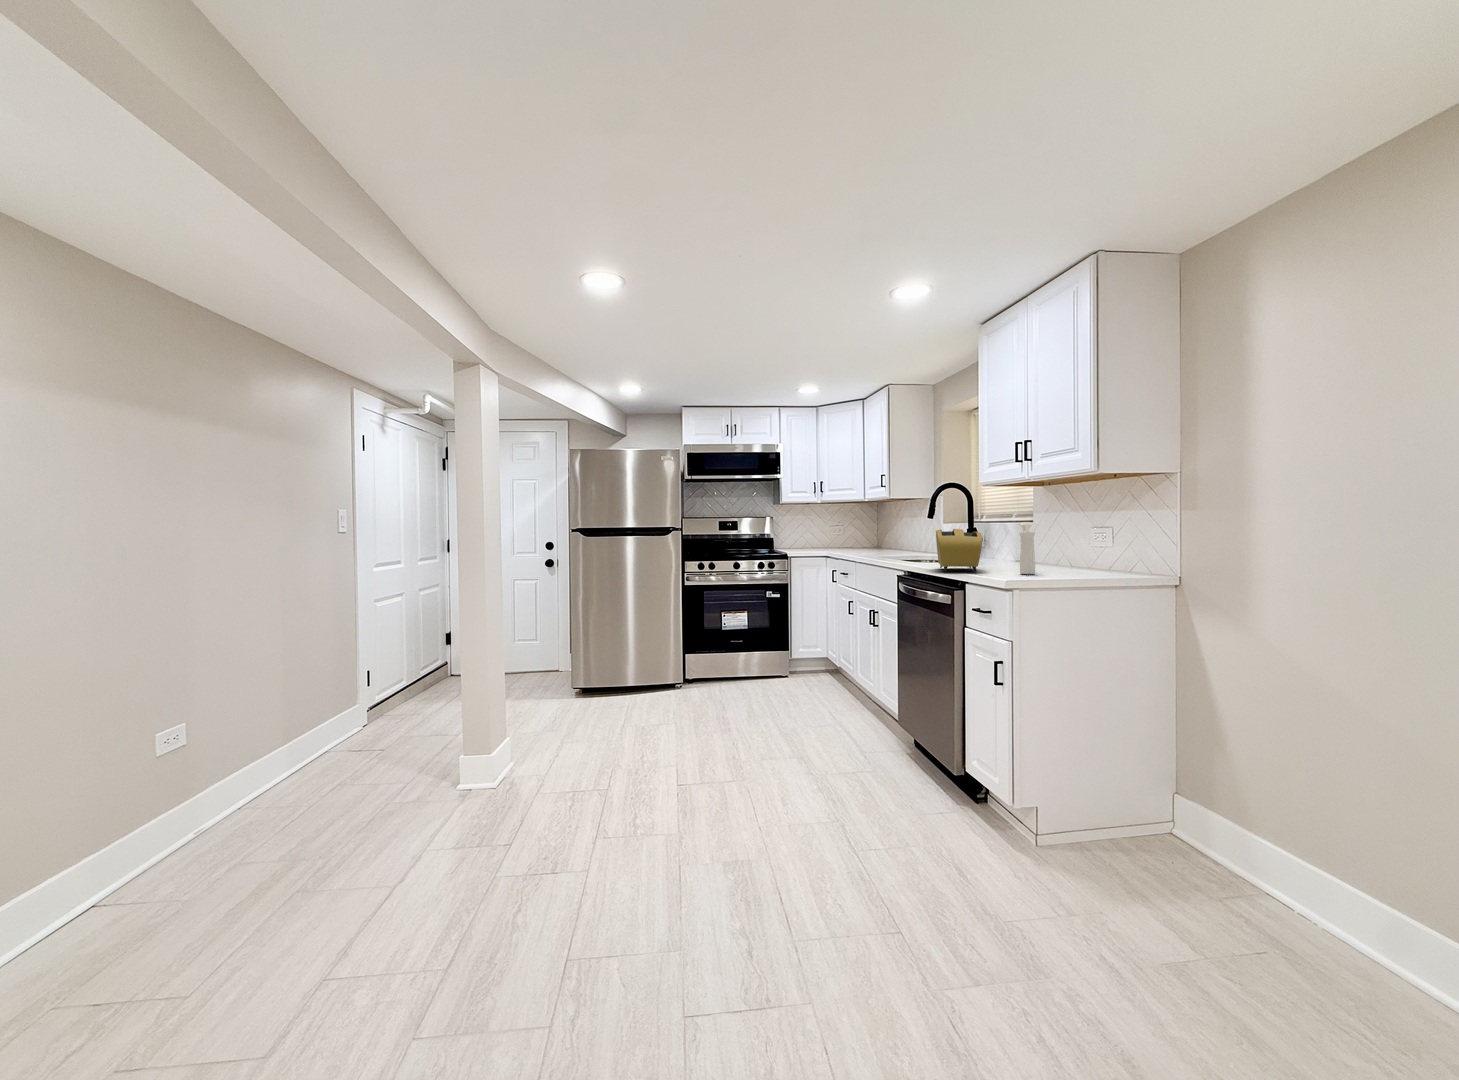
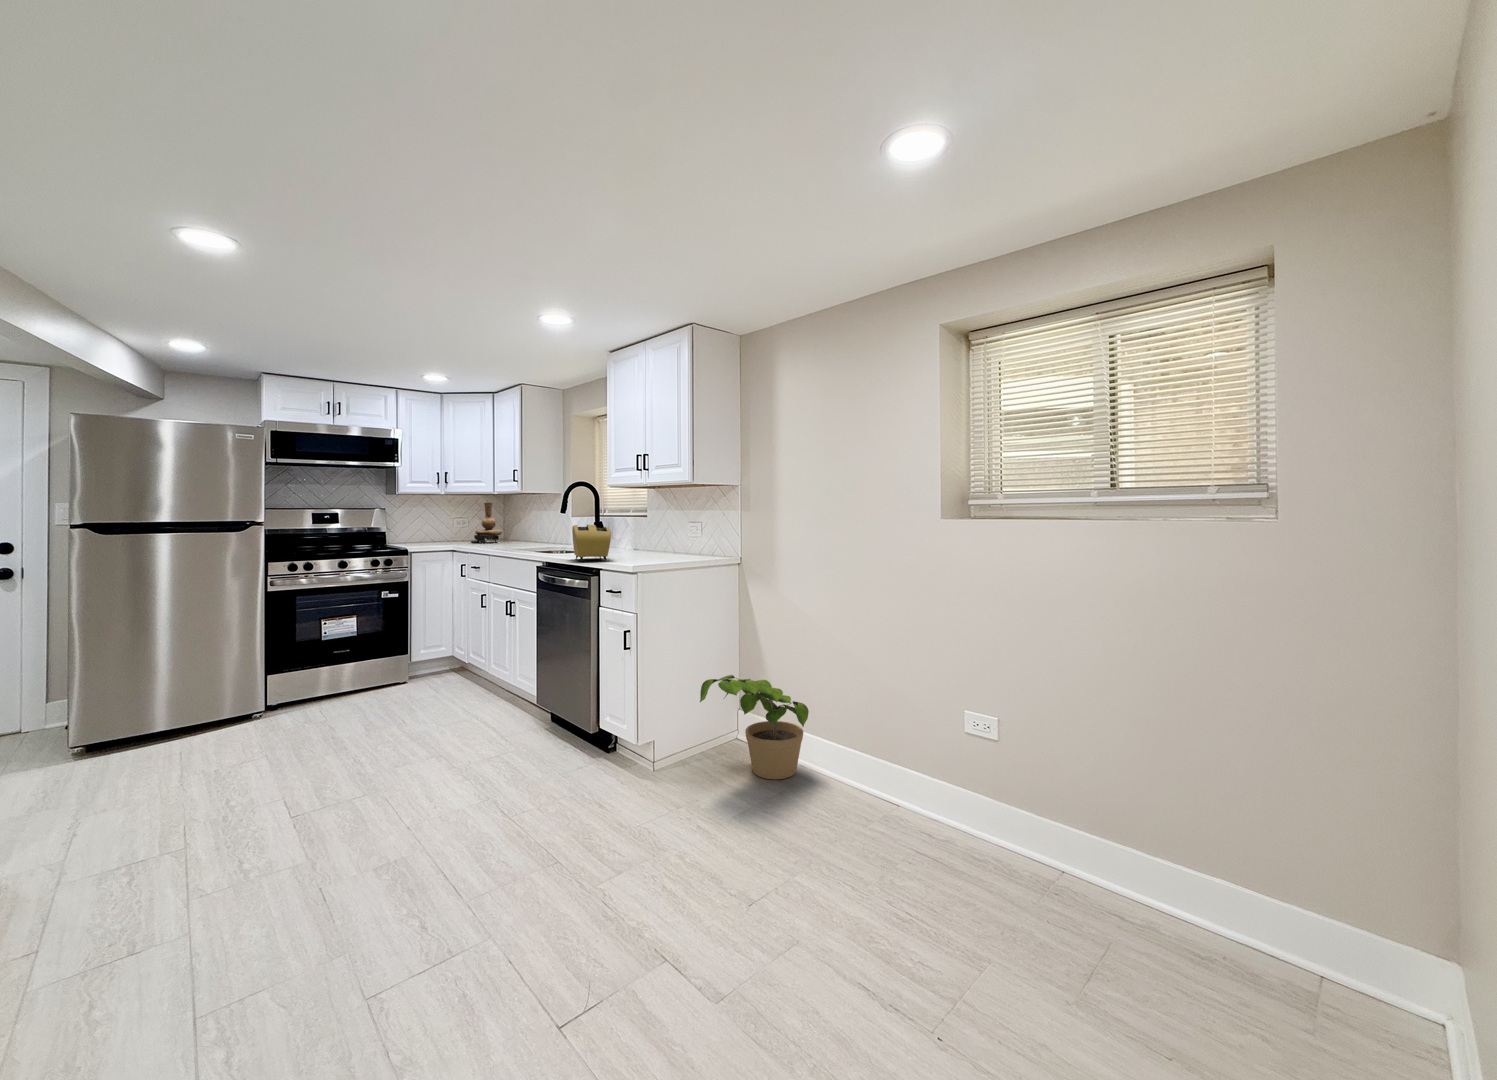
vase: none [844,509,872,549] -> present [471,502,502,543]
pepper mill: present [1019,522,1035,574] -> none [639,520,650,561]
potted plant: none [1114,753,1342,946] -> present [700,675,809,779]

